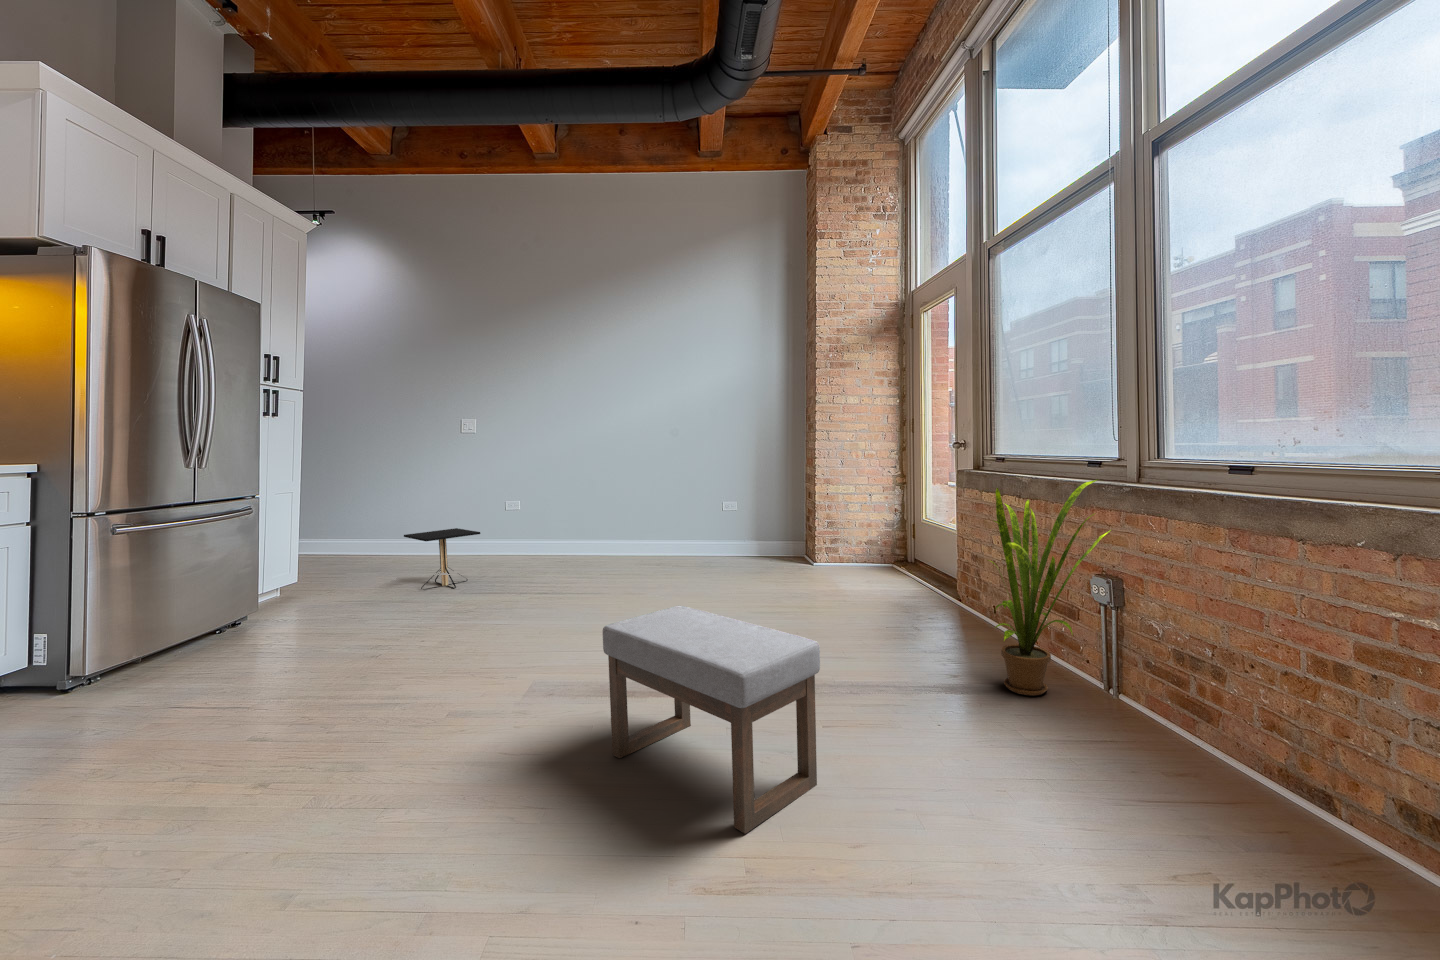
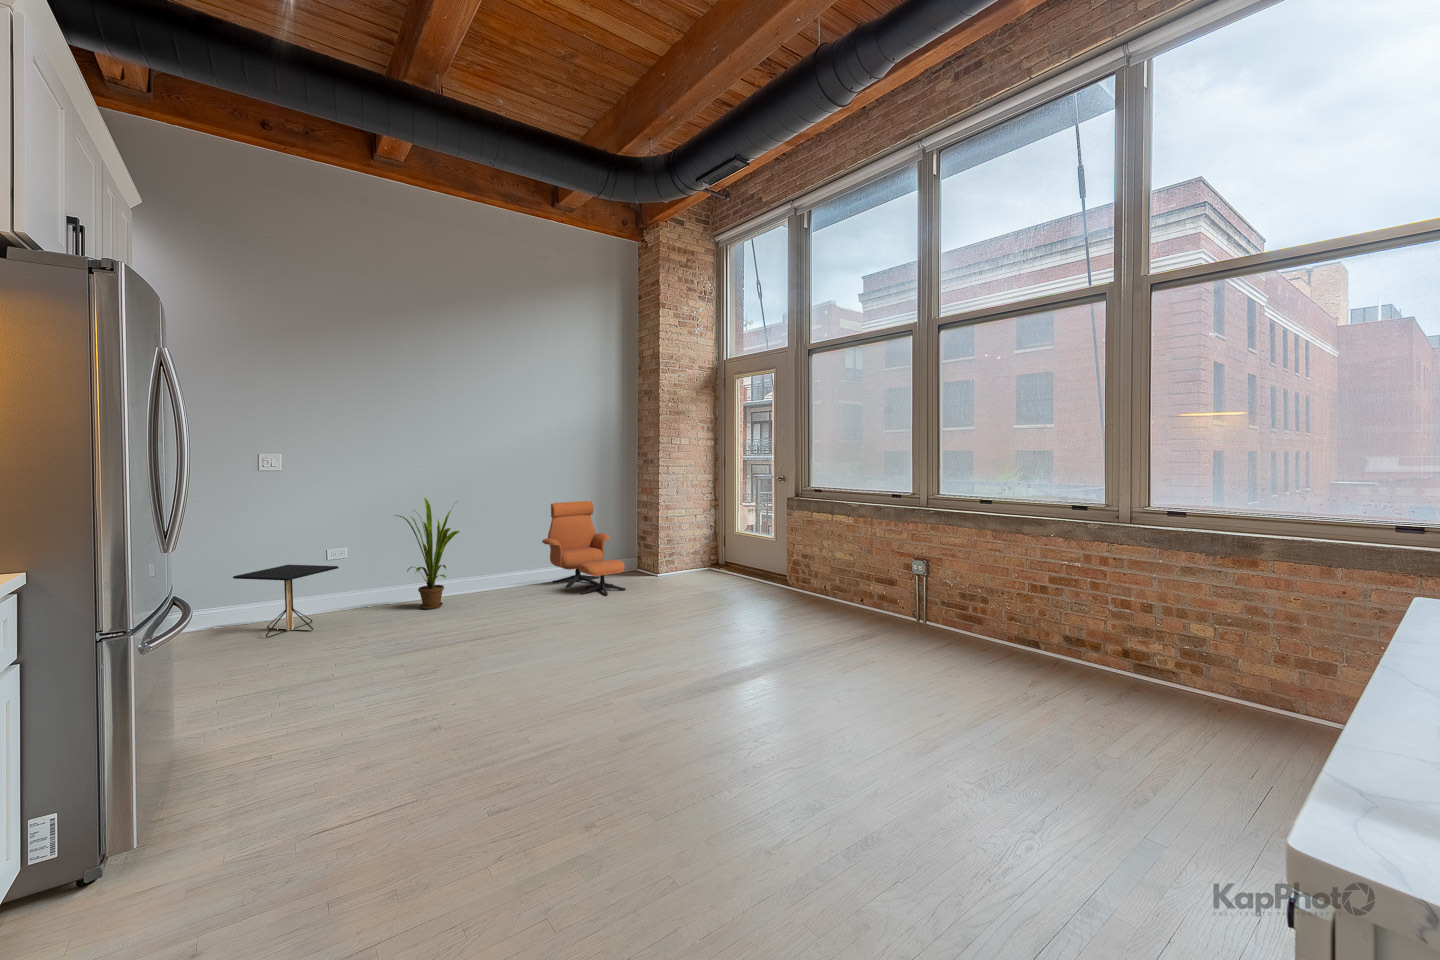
lounge chair: none [680,477,757,585] -> present [542,501,626,595]
house plant: present [988,480,1111,696] -> present [395,498,459,609]
ottoman: present [603,606,820,834] -> none [712,599,855,722]

